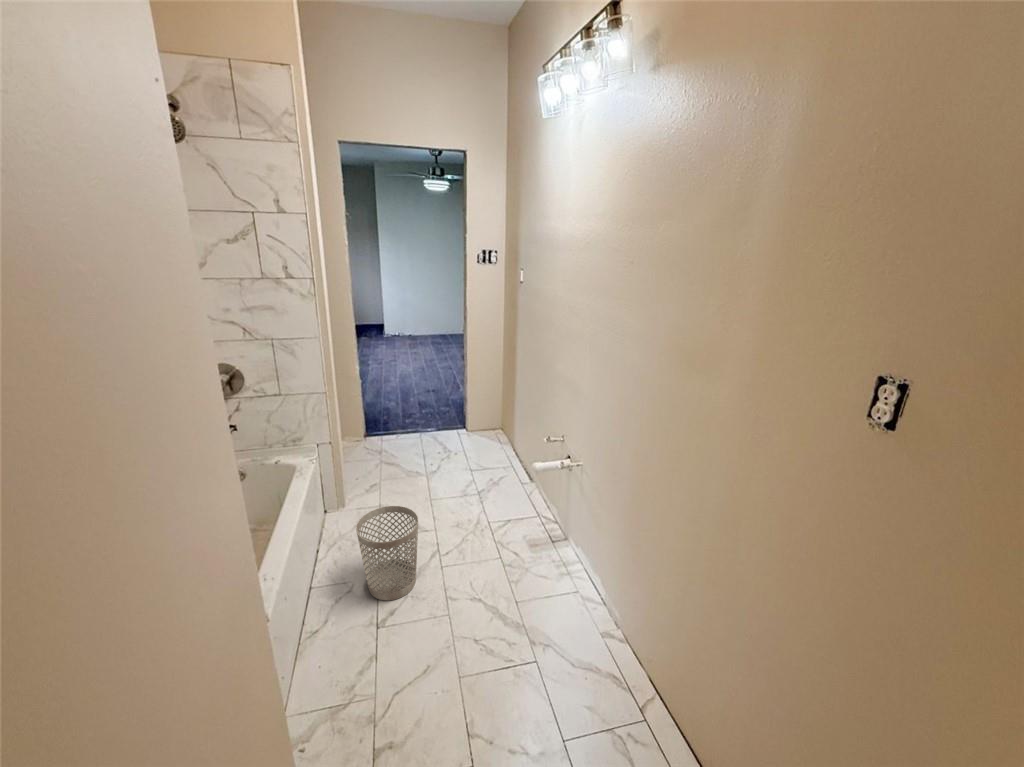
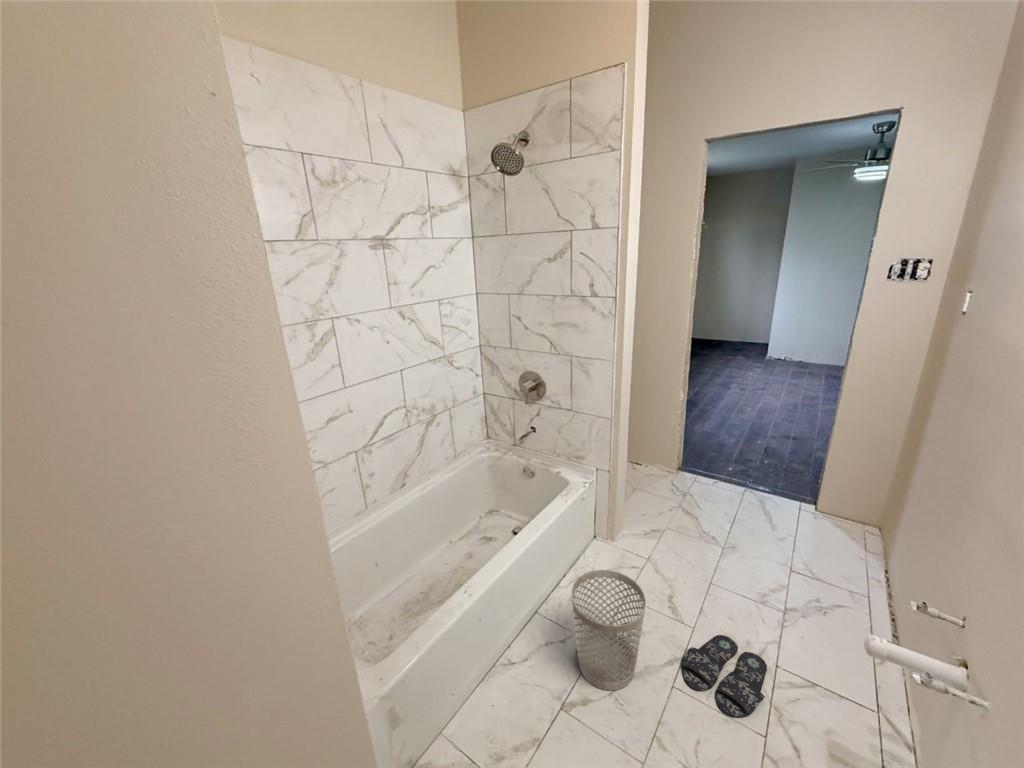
slippers: none [440,523,492,561] -> present [682,635,767,717]

